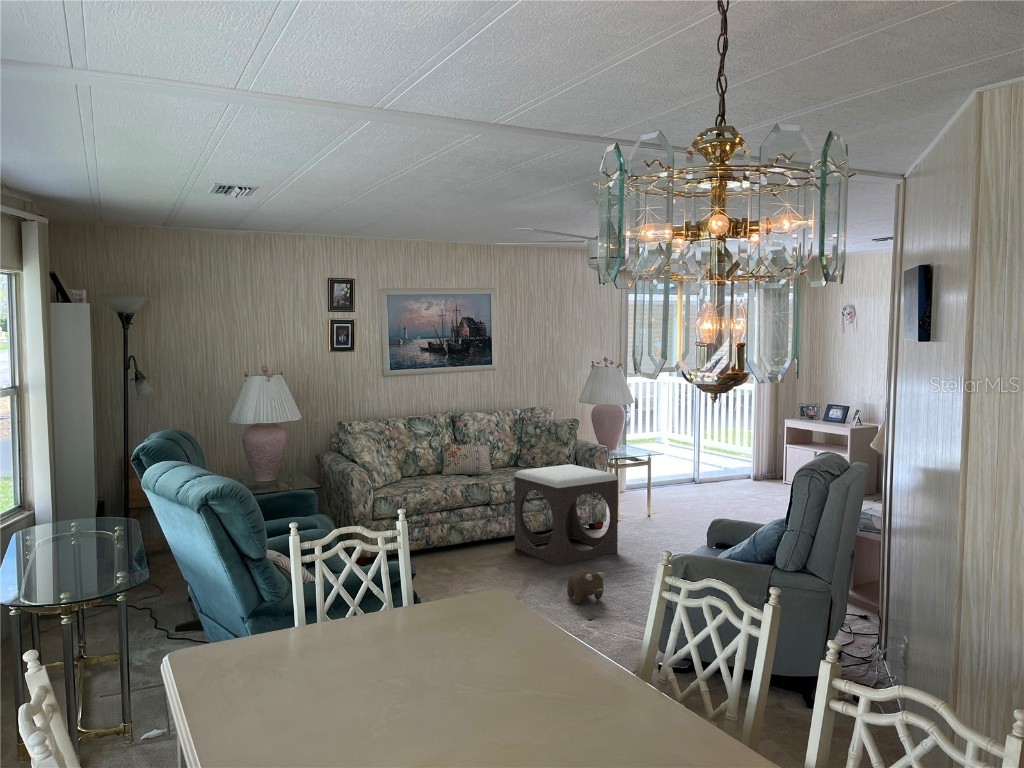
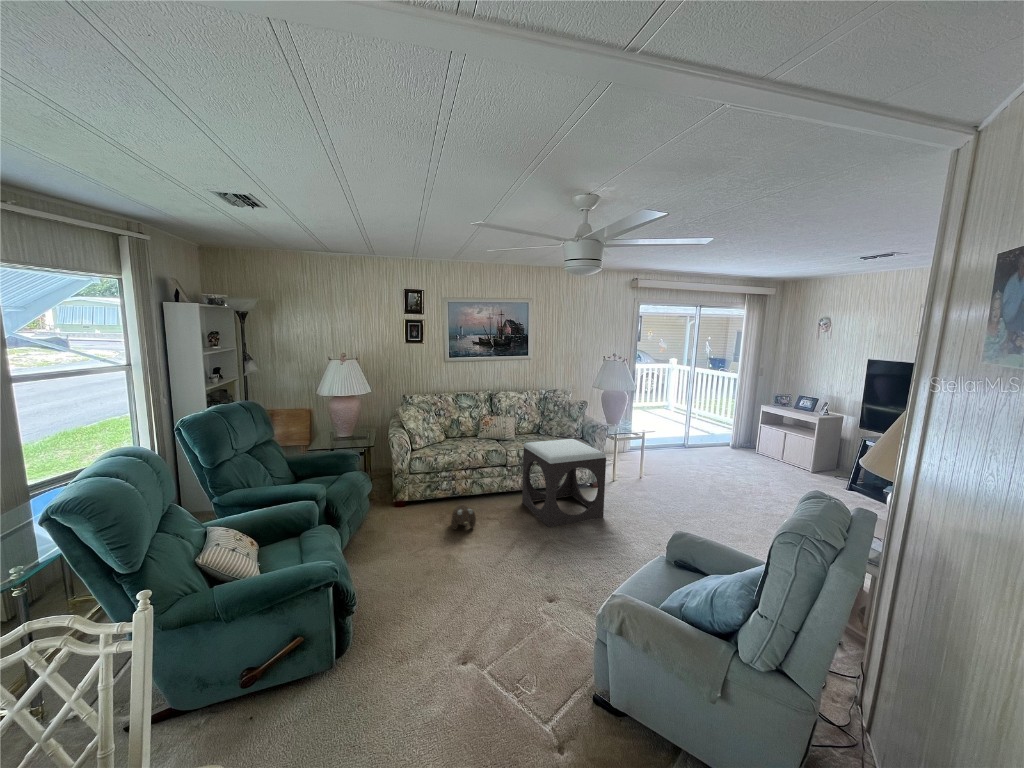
plush toy: present [567,569,606,604] -> present [451,504,476,530]

